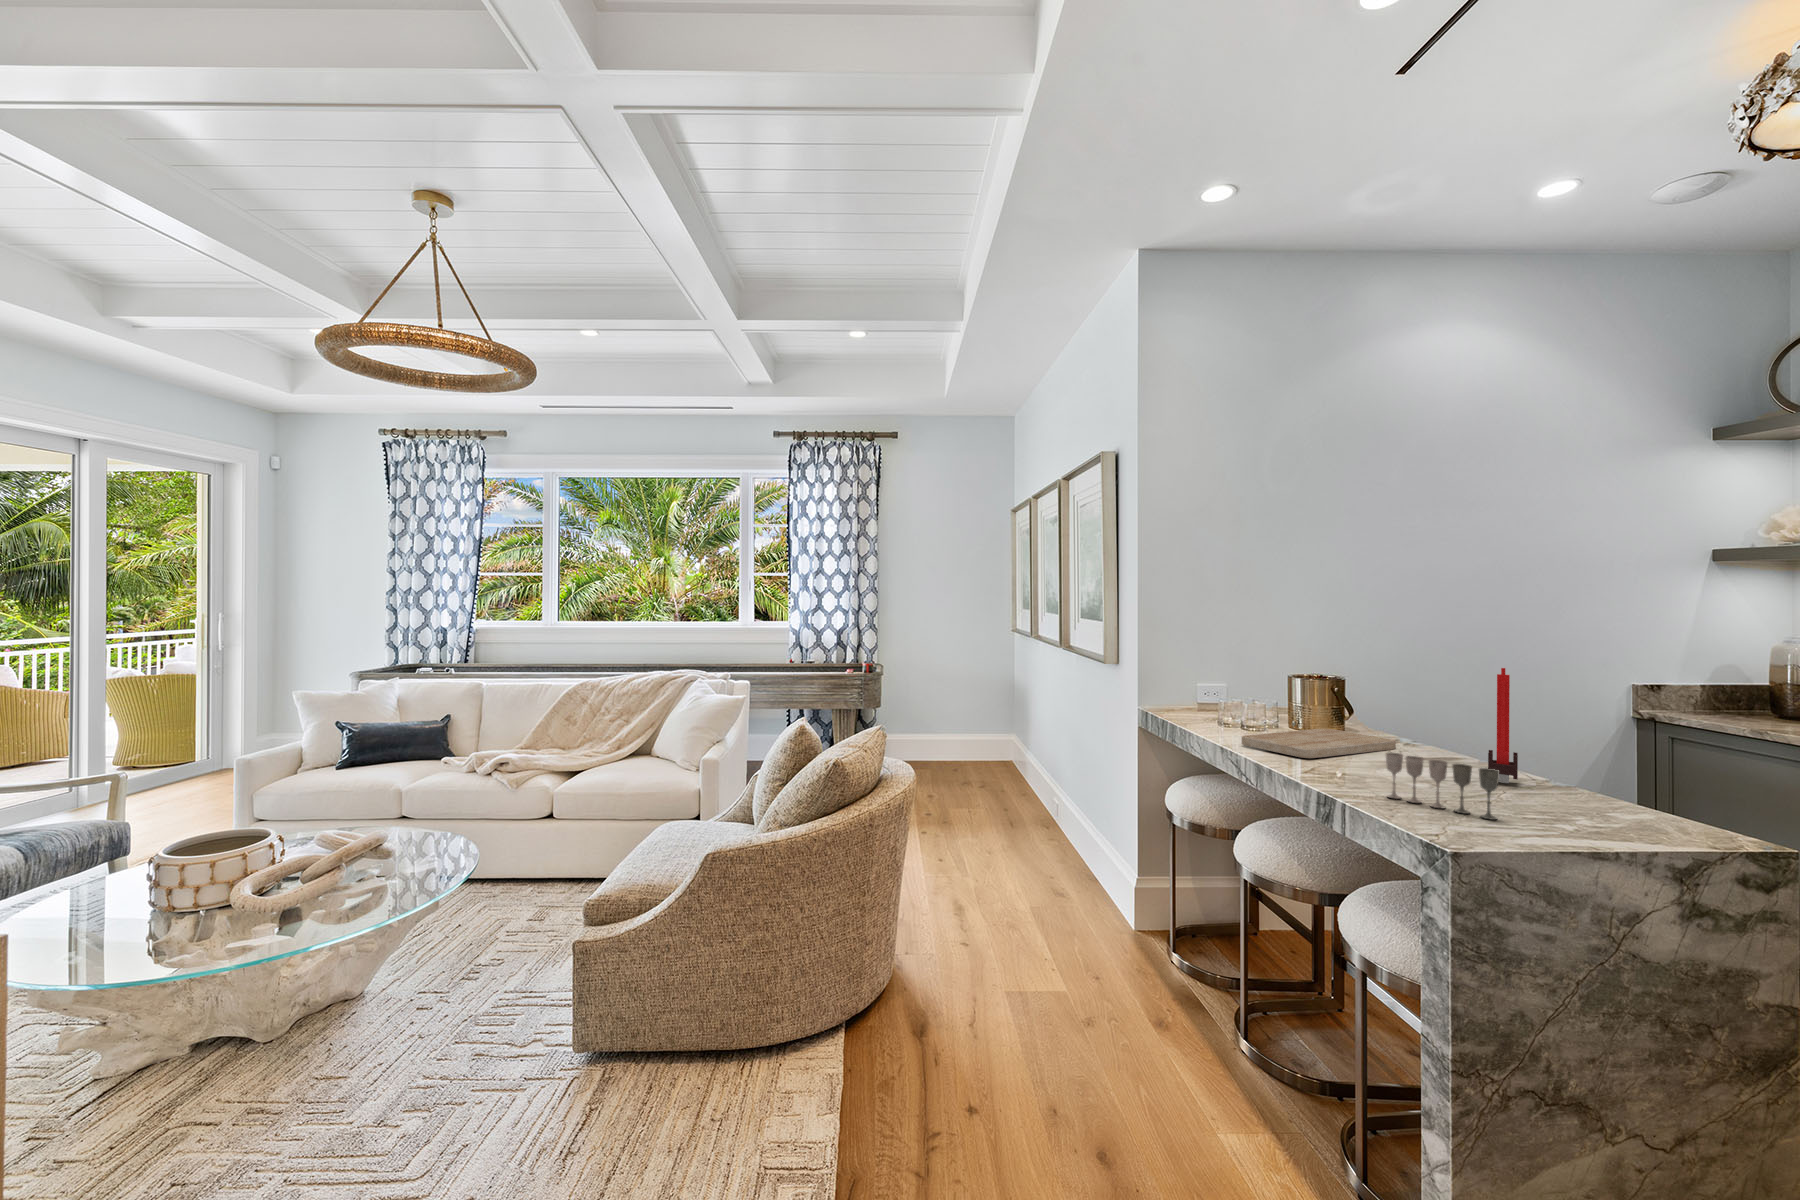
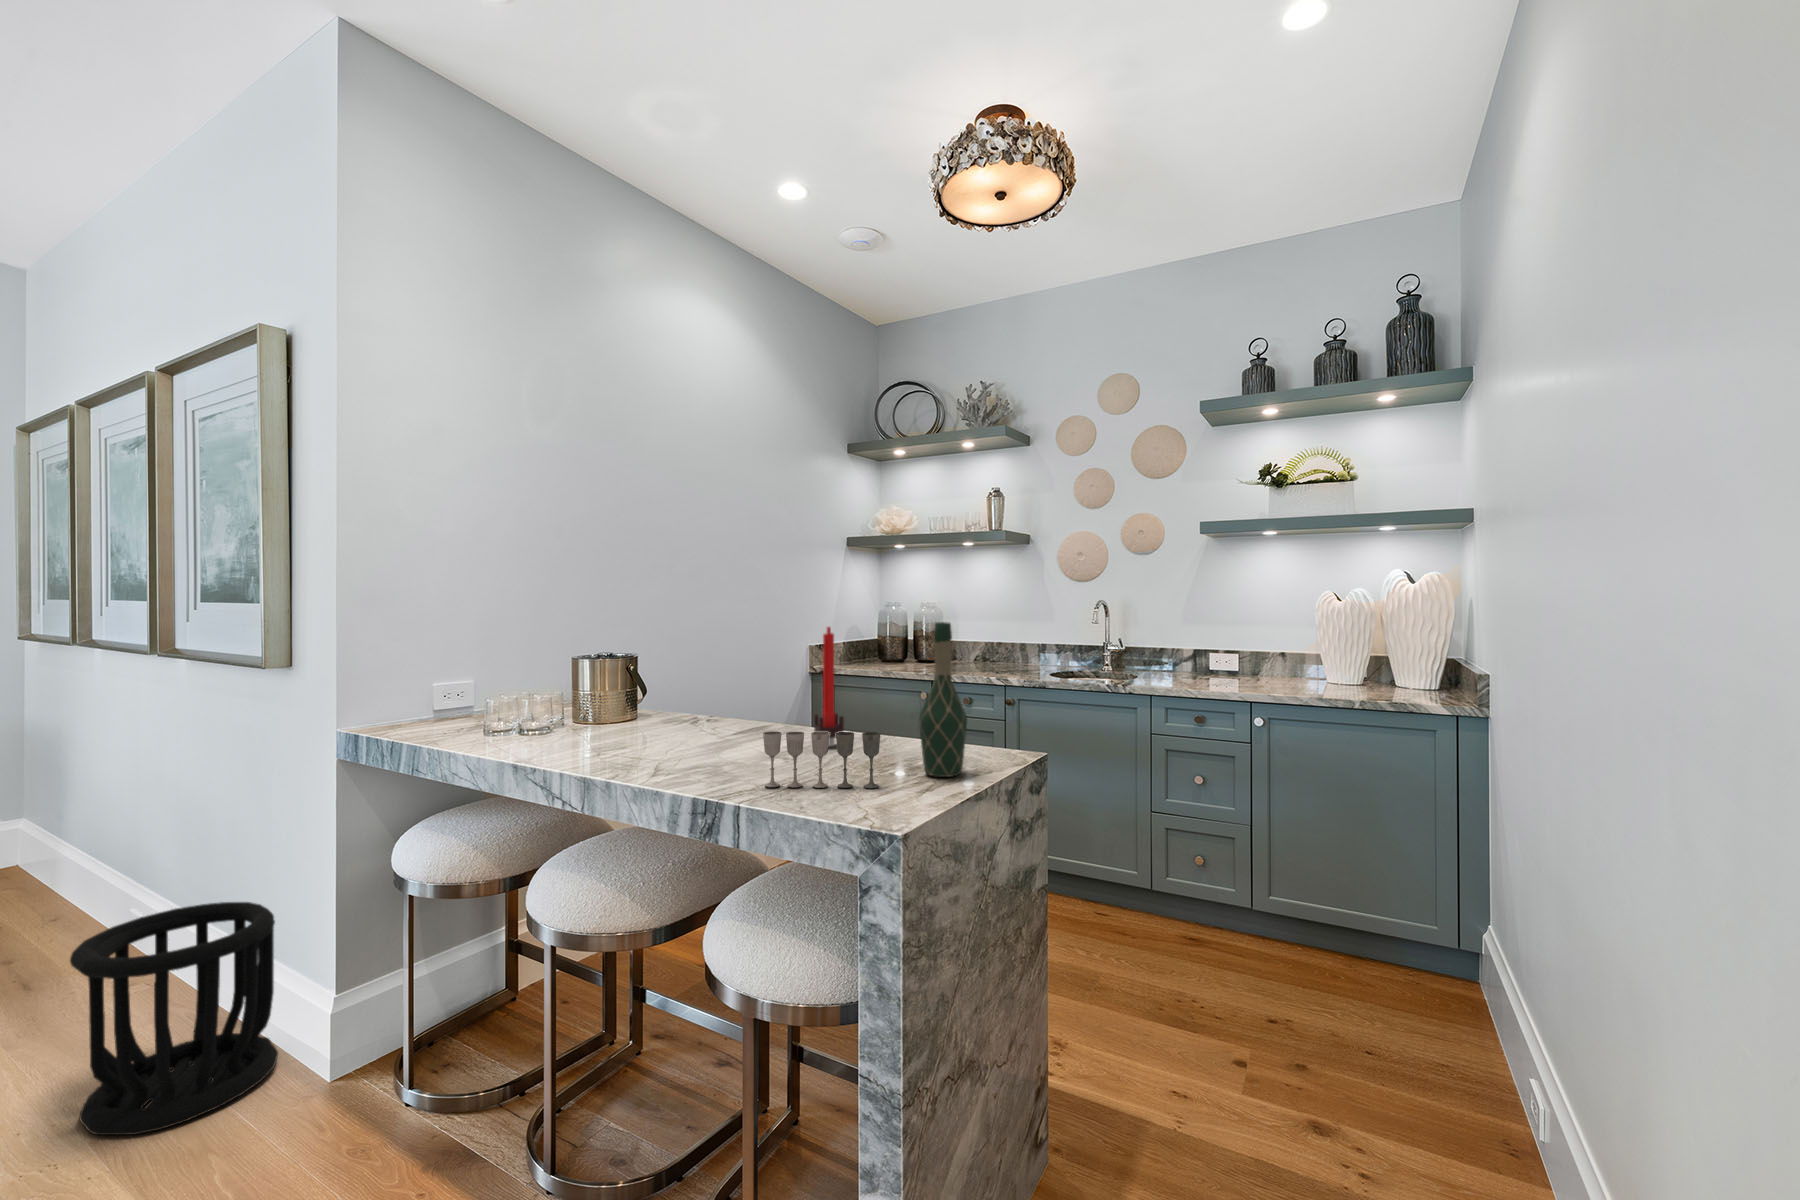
wine bottle: none [1561,674,1627,831] -> present [919,622,967,777]
cutting board: present [1242,729,1396,758] -> none [537,718,702,759]
wastebasket: none [1021,800,1110,919] -> present [70,902,278,1135]

